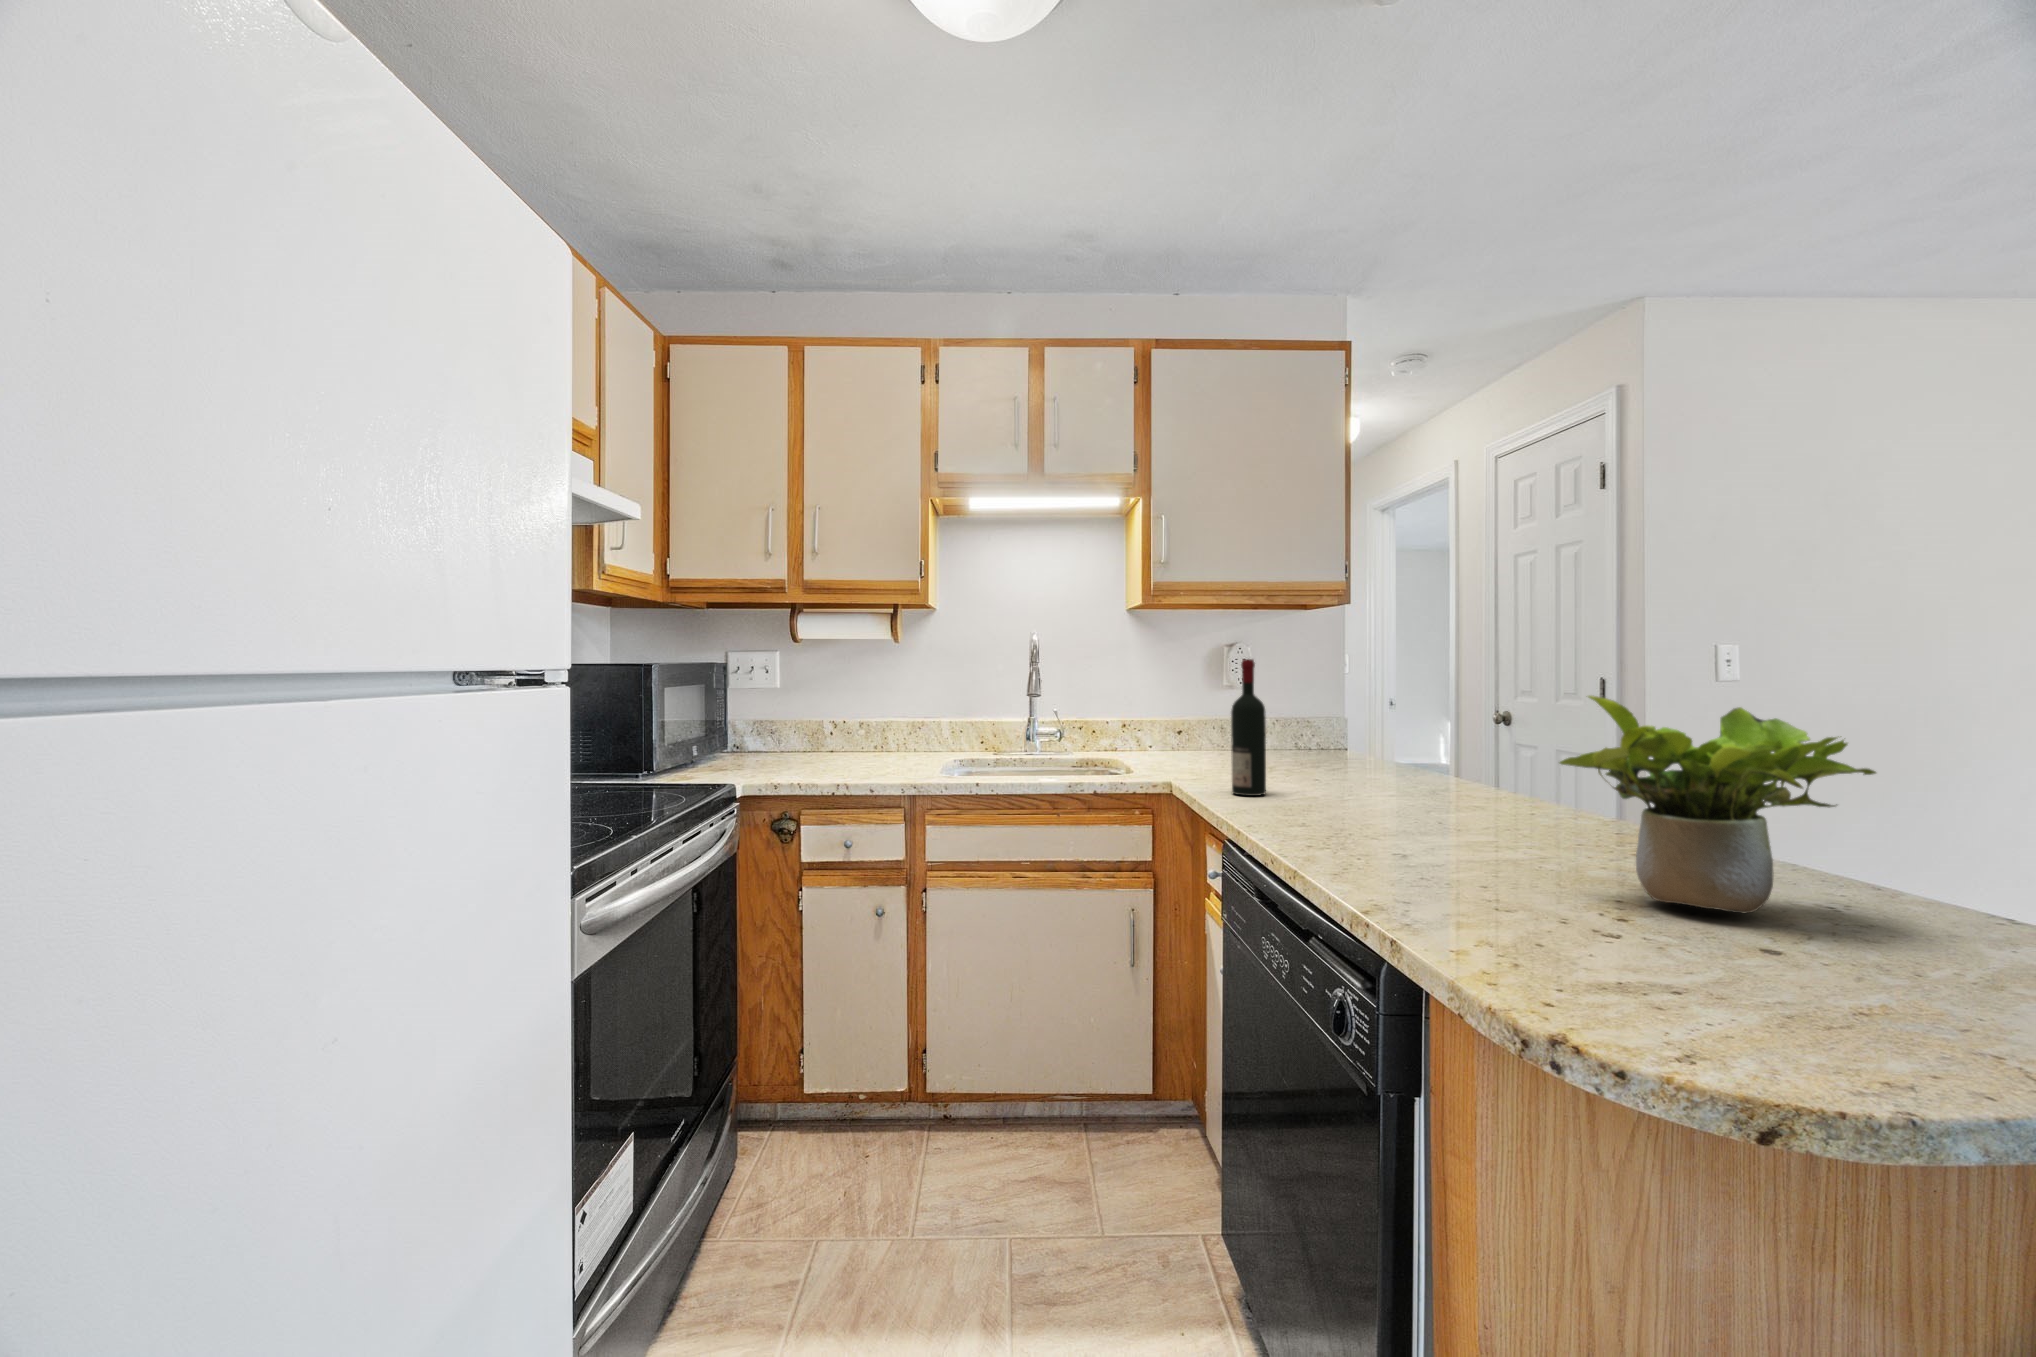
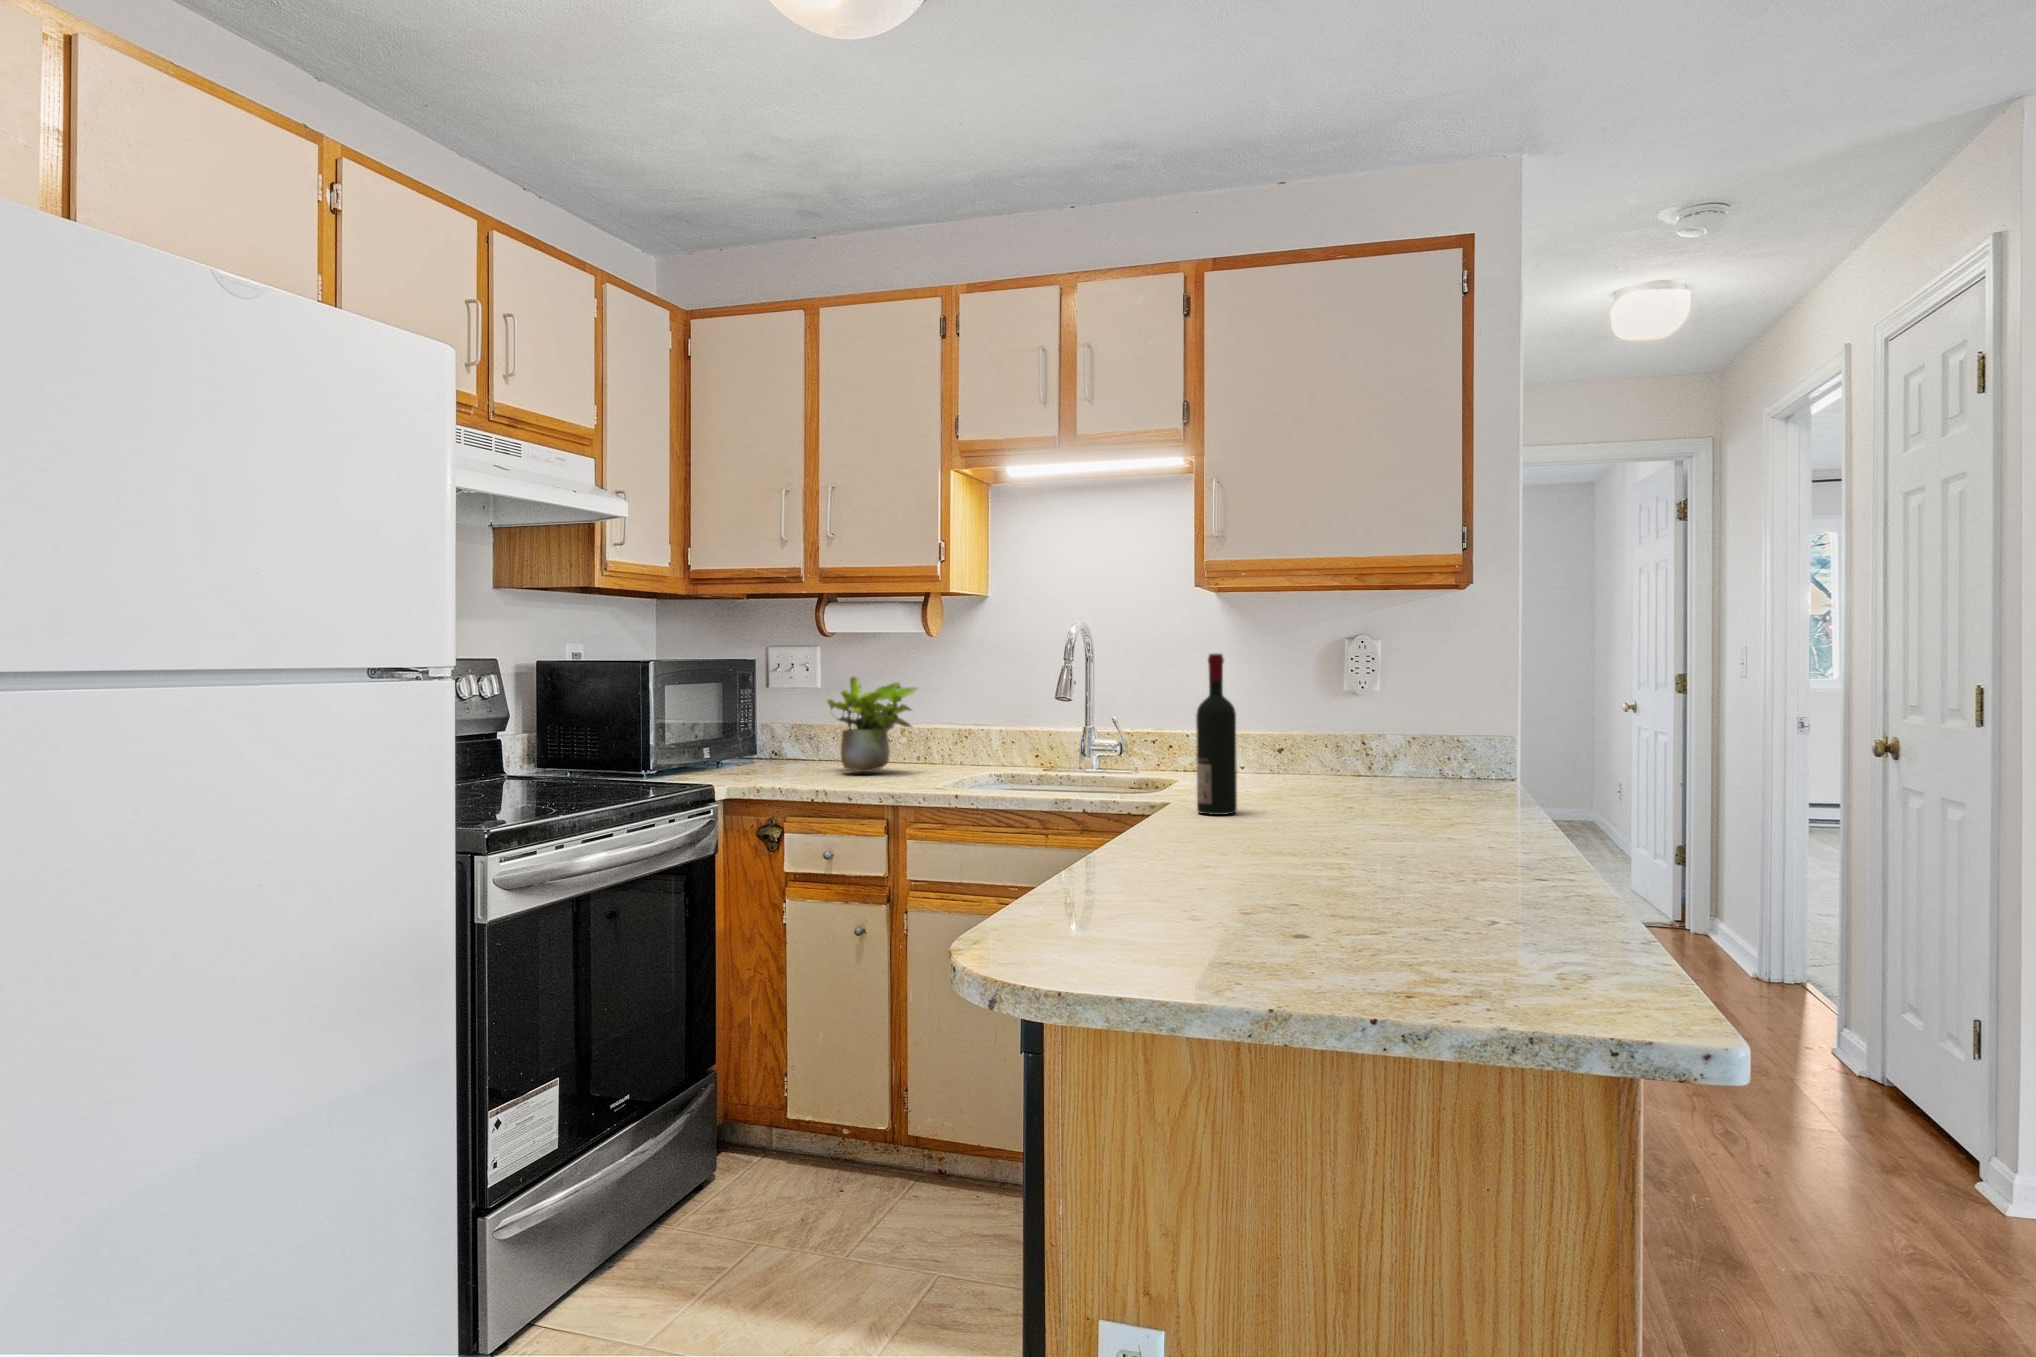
potted plant: present [1560,696,1876,913] -> present [827,677,918,772]

